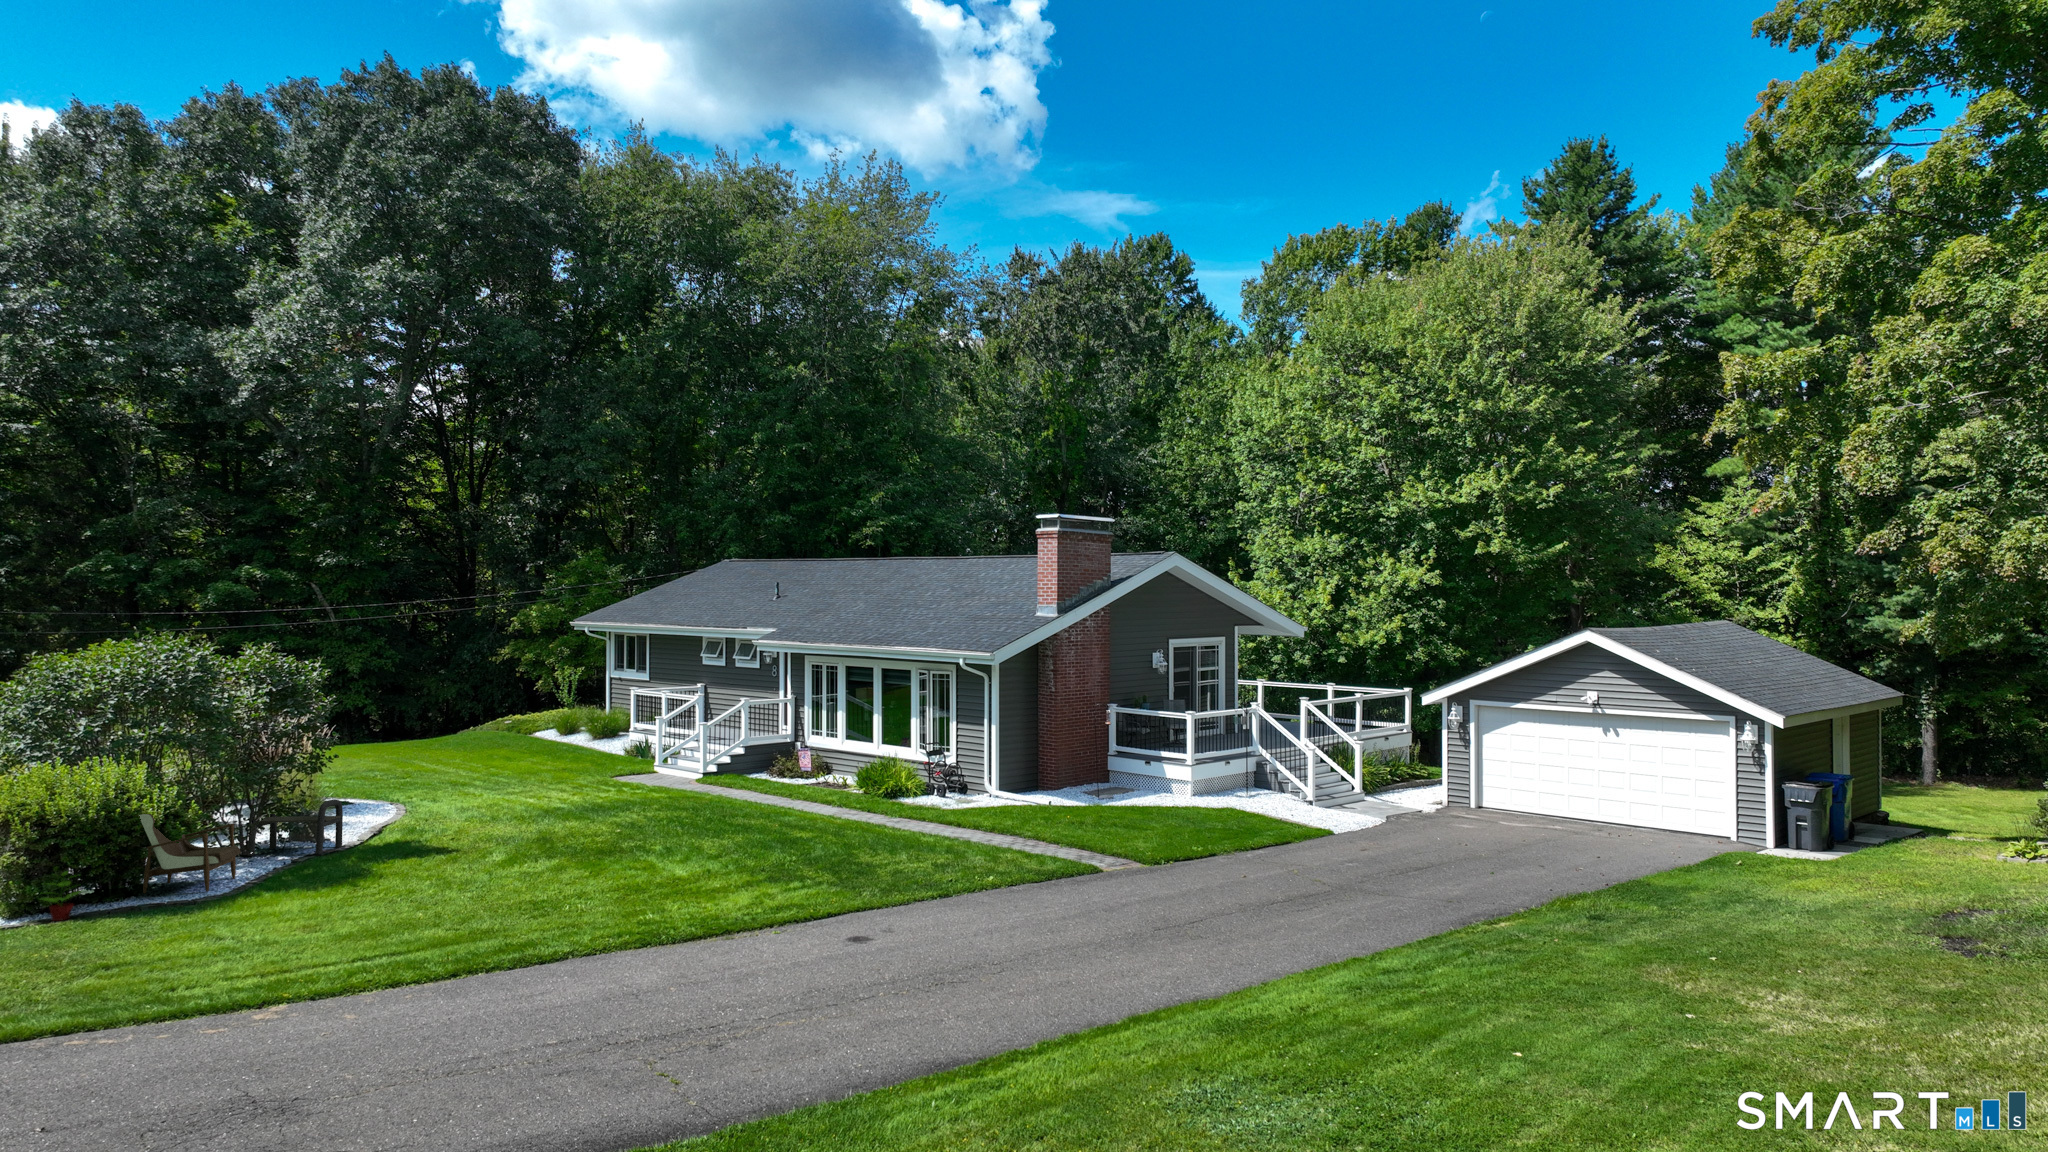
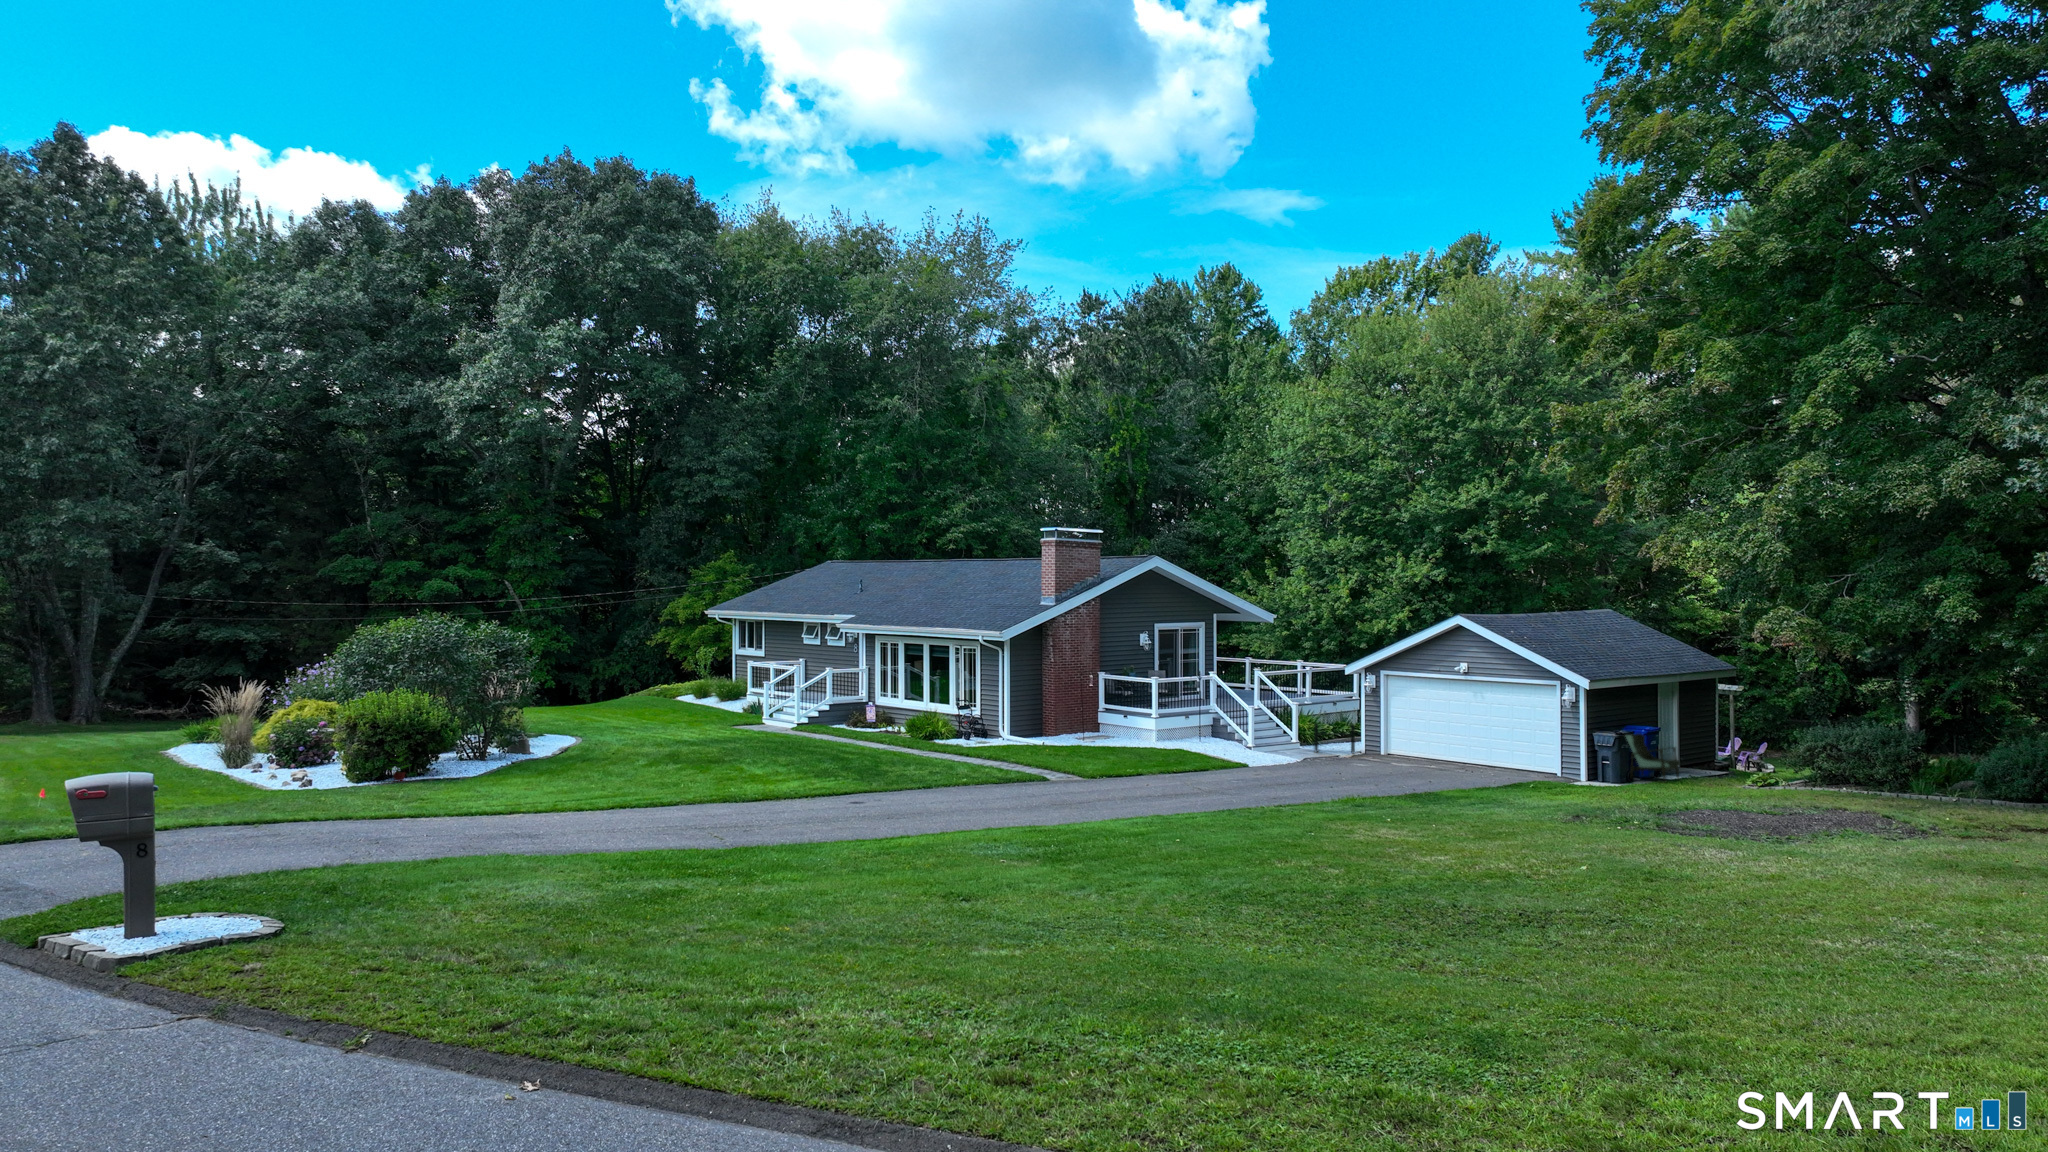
bench: present [247,799,343,856] -> present [1314,724,1355,753]
armchair: present [139,814,241,893] -> present [1626,733,1680,781]

